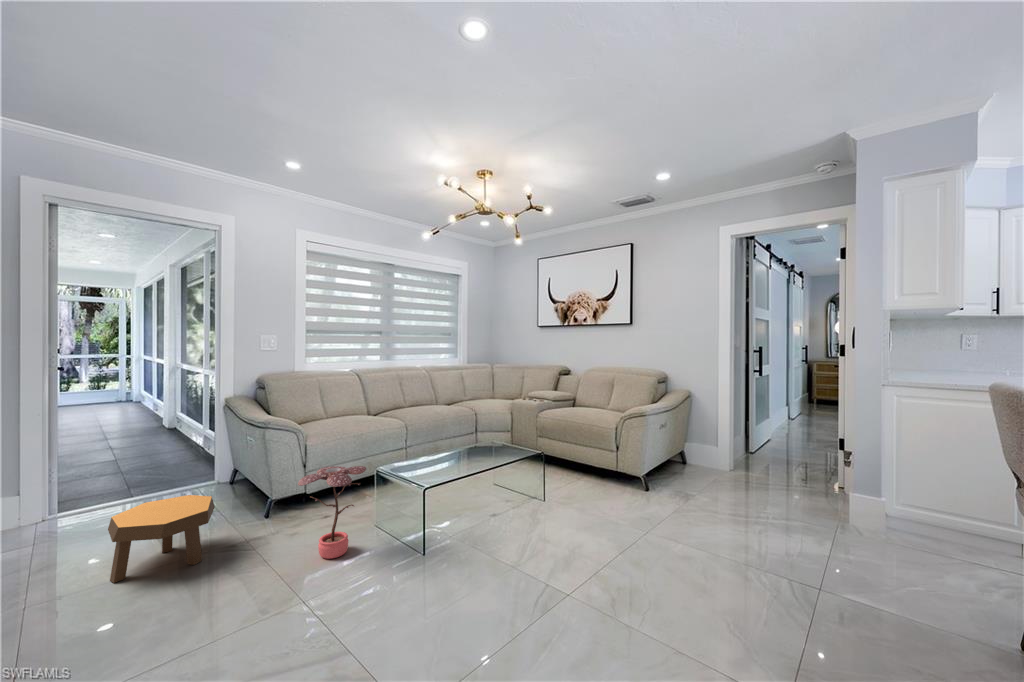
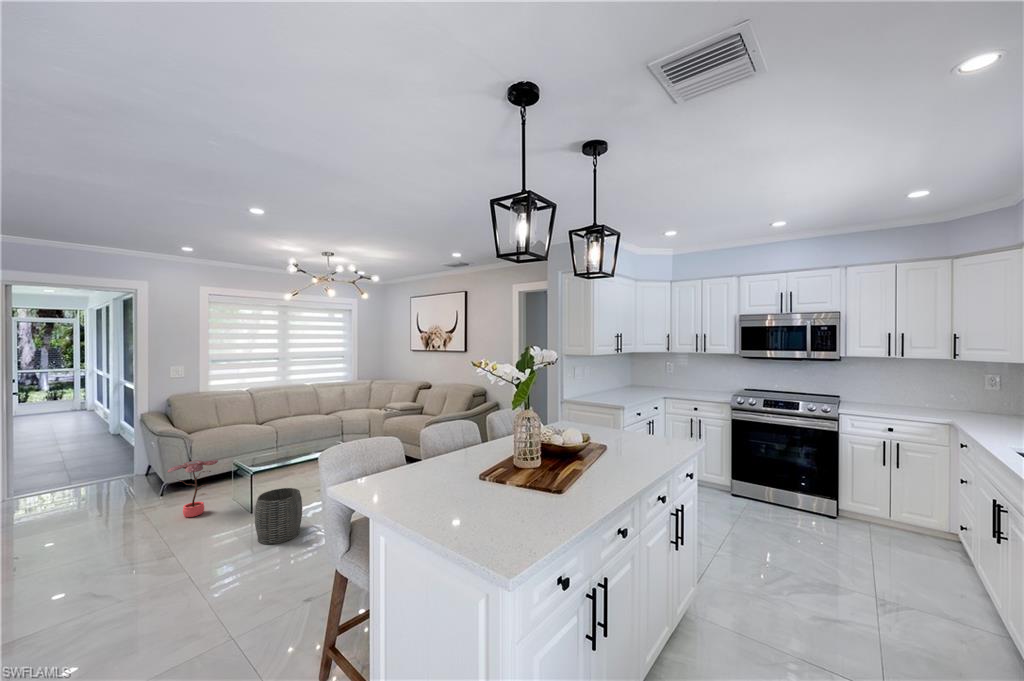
footstool: present [108,495,215,583] -> none [45,480,119,531]
woven basket: none [469,516,542,623] -> present [255,488,302,544]

